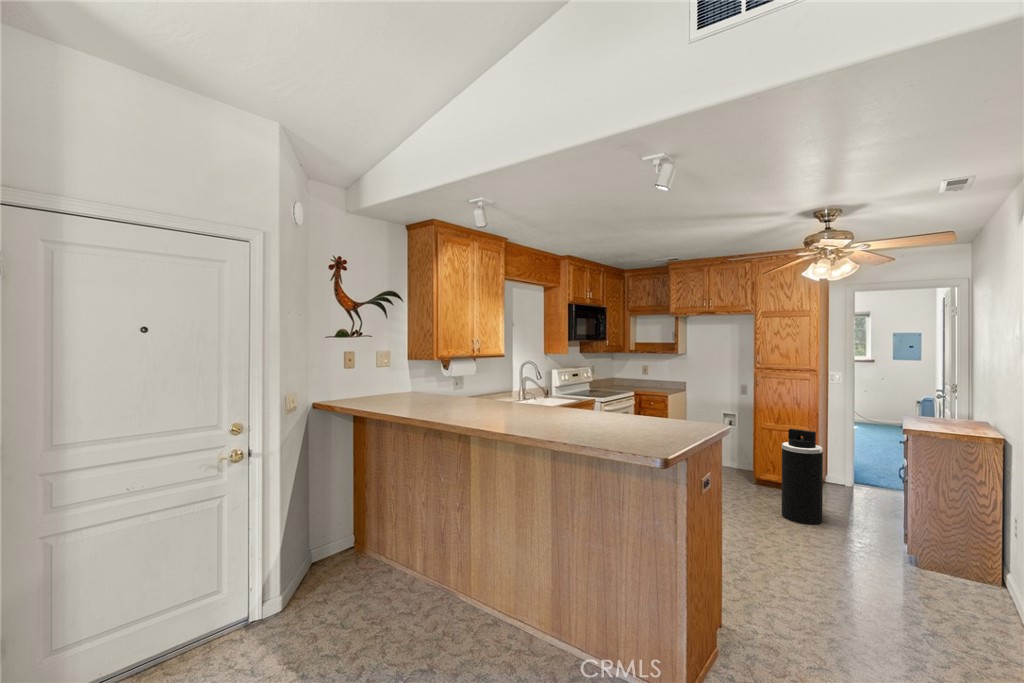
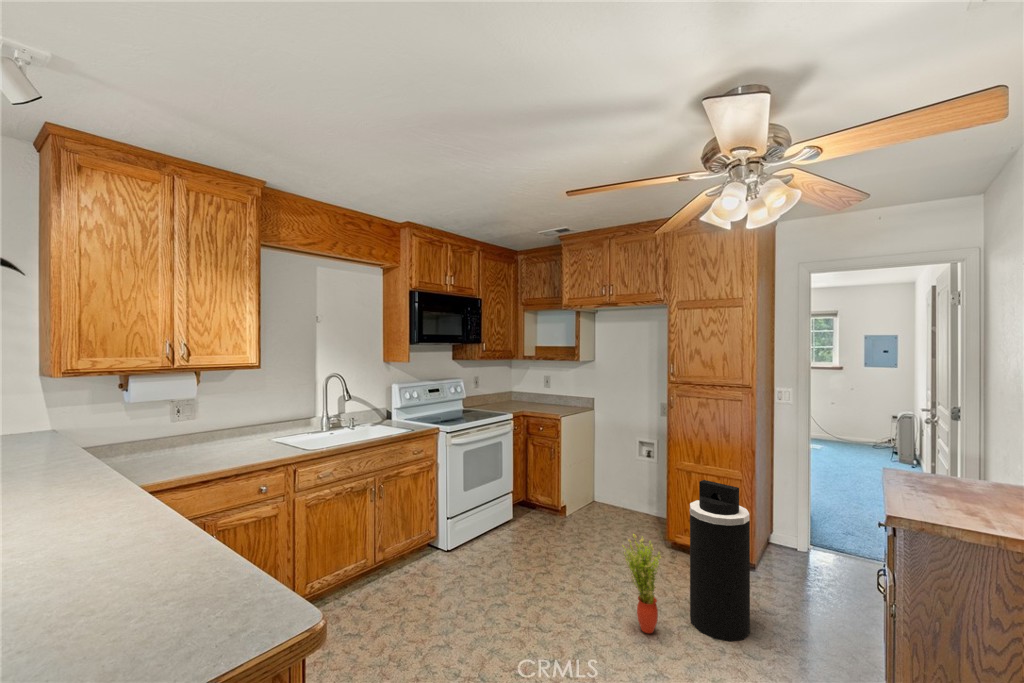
potted plant: none [740,461,767,521] -> present [624,535,661,633]

